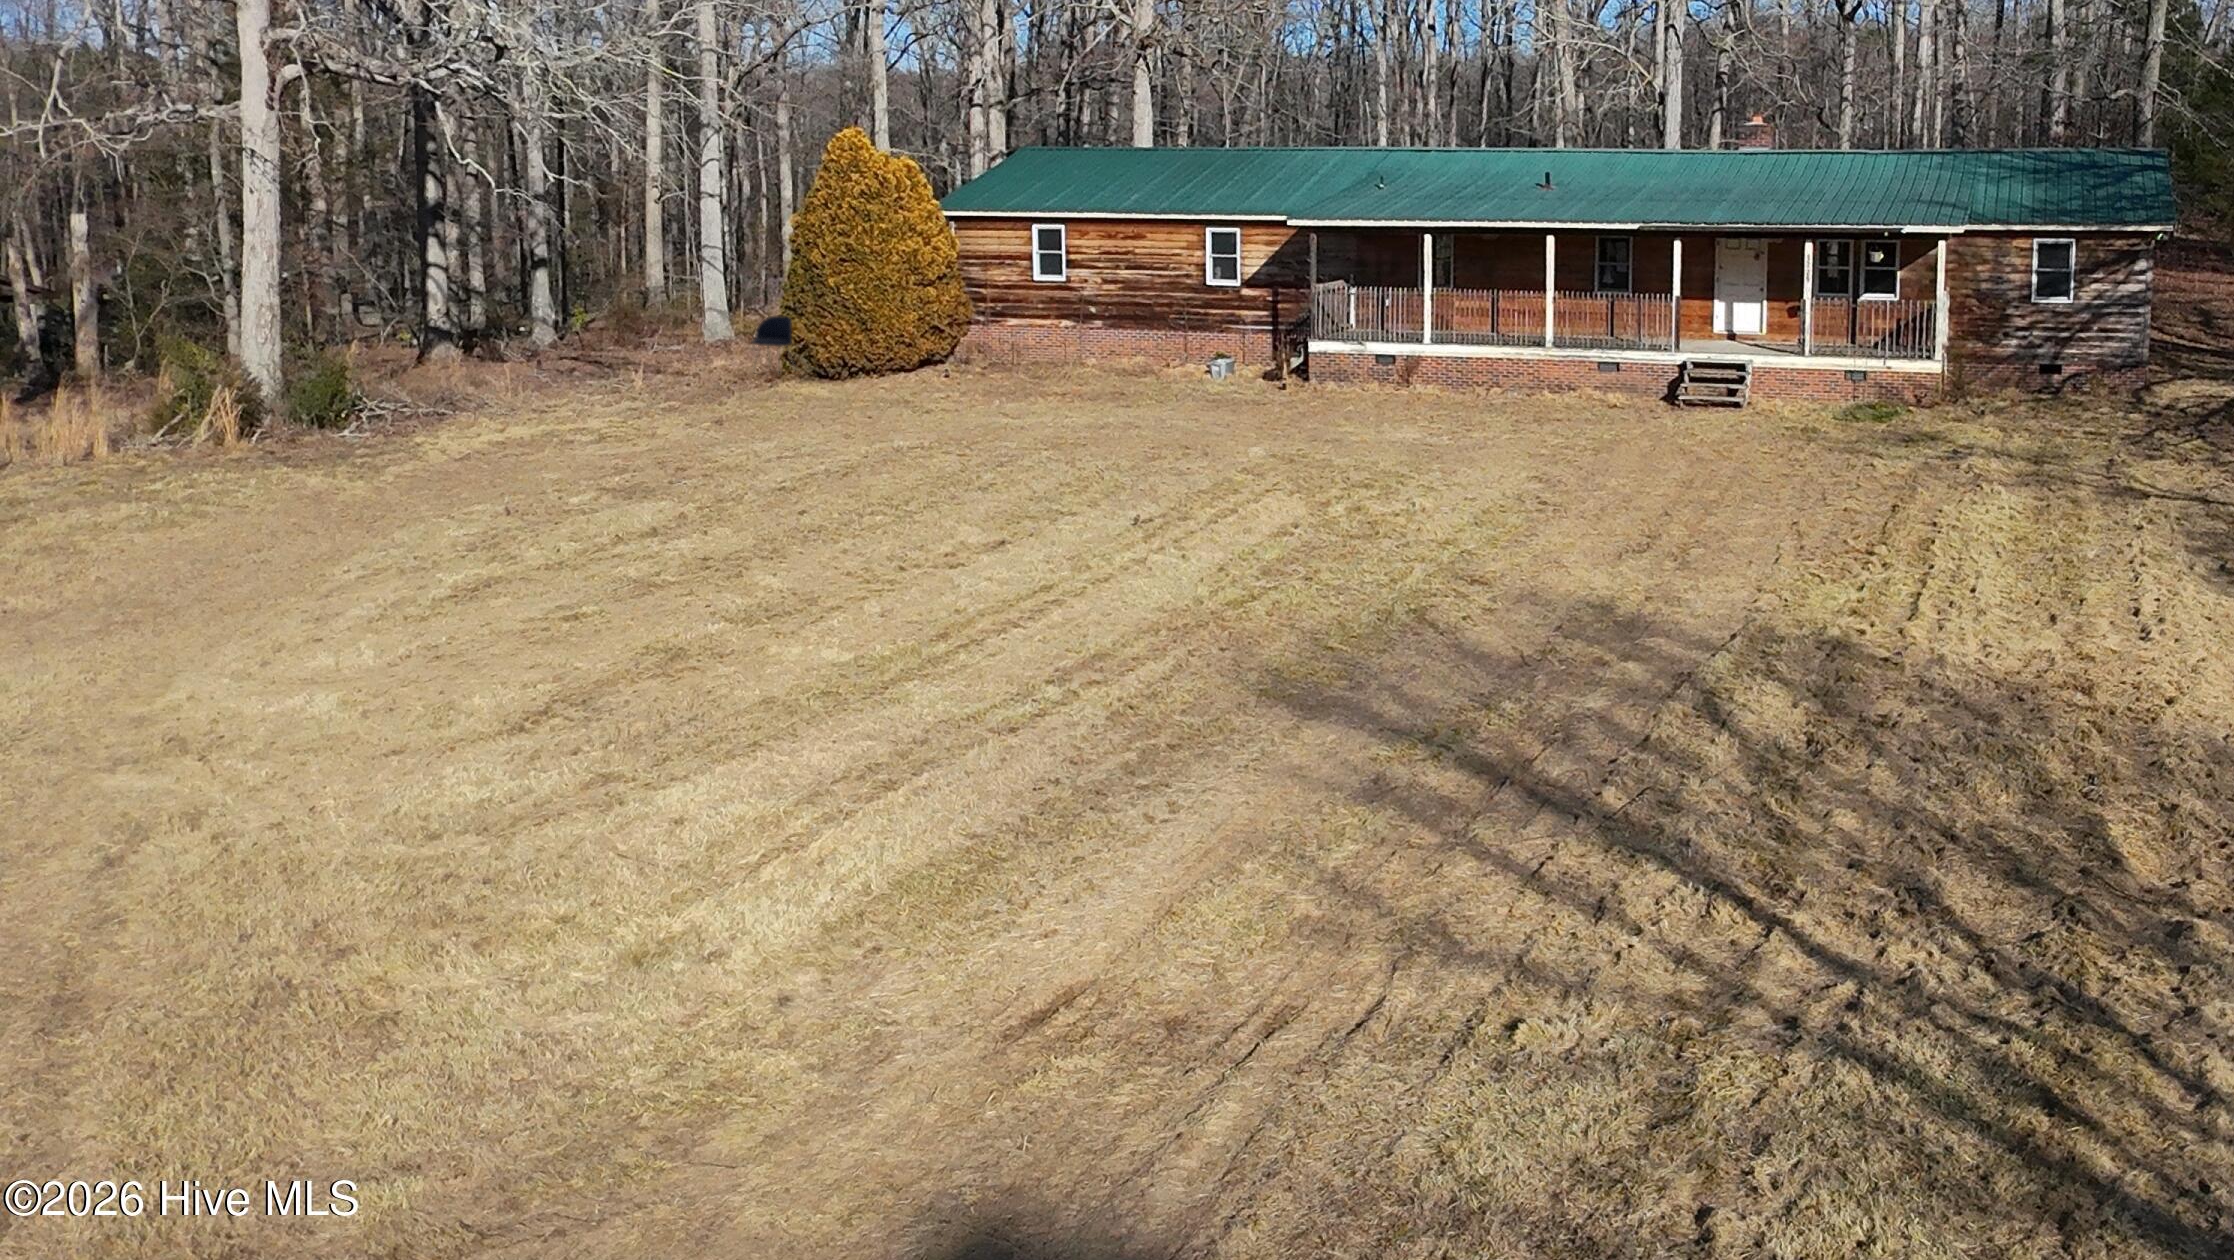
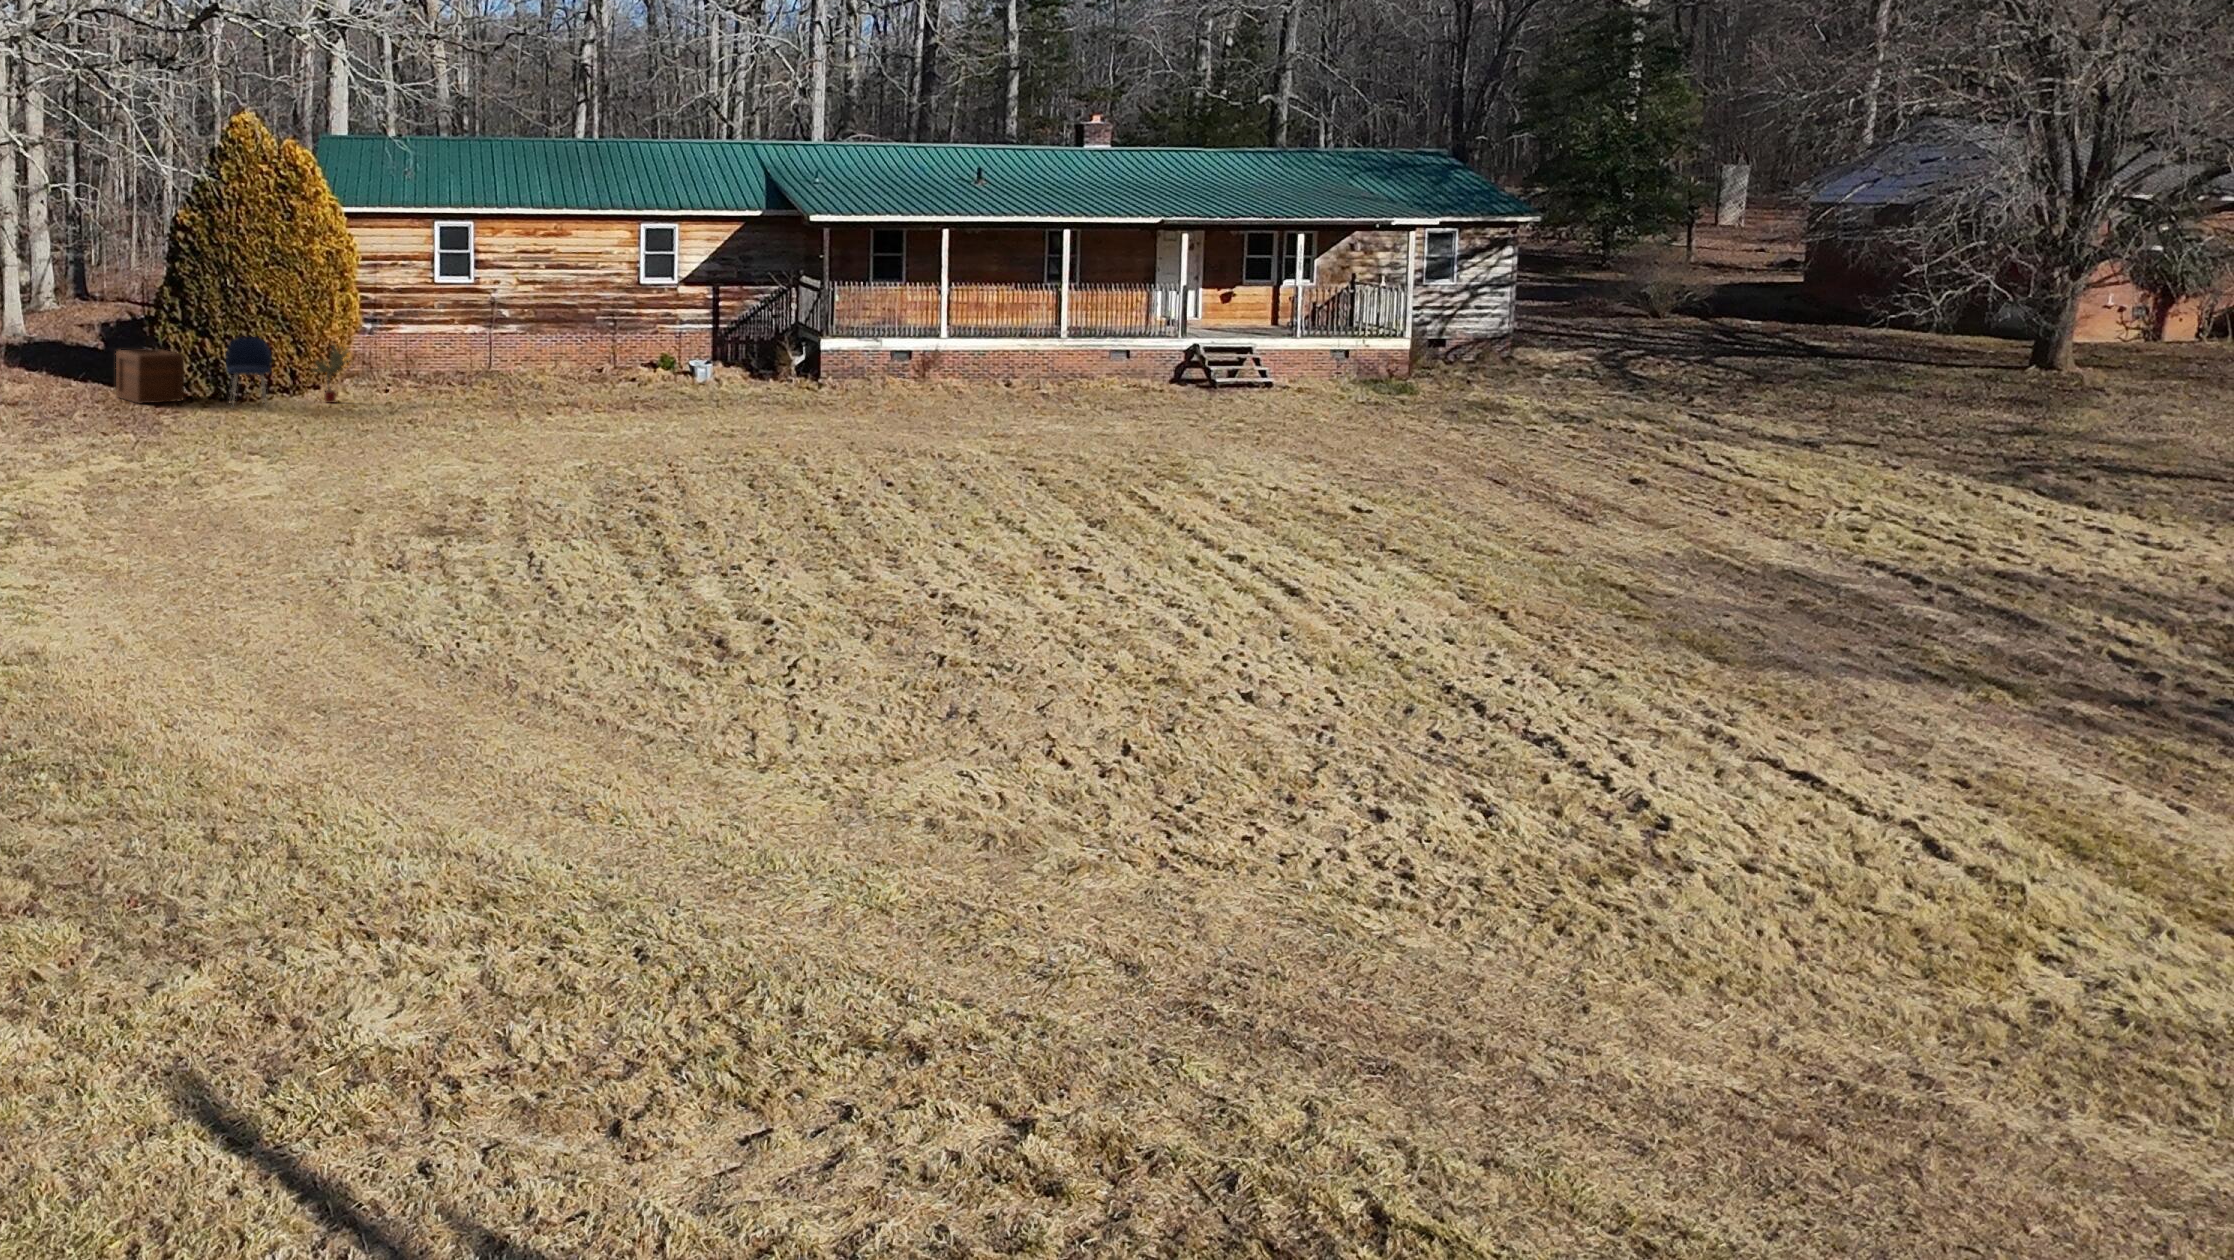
potted tree: none [829,322,873,374] -> present [313,344,350,403]
wooden crate: none [698,324,743,366] -> present [116,349,184,403]

